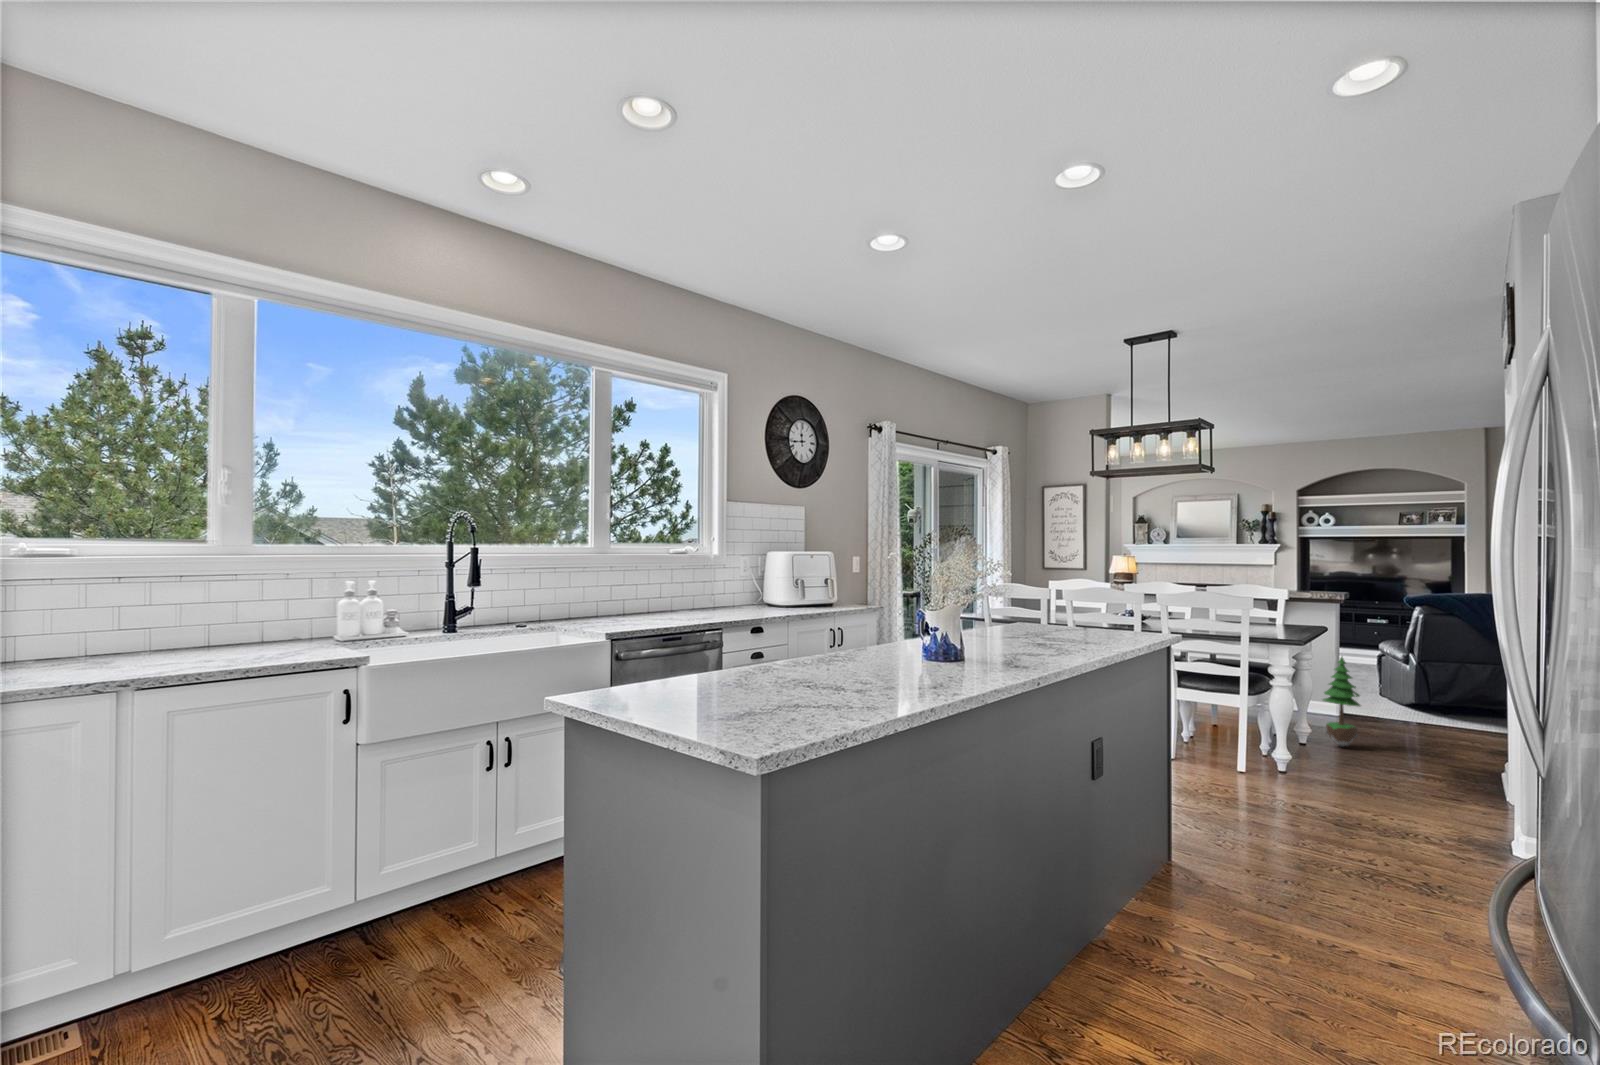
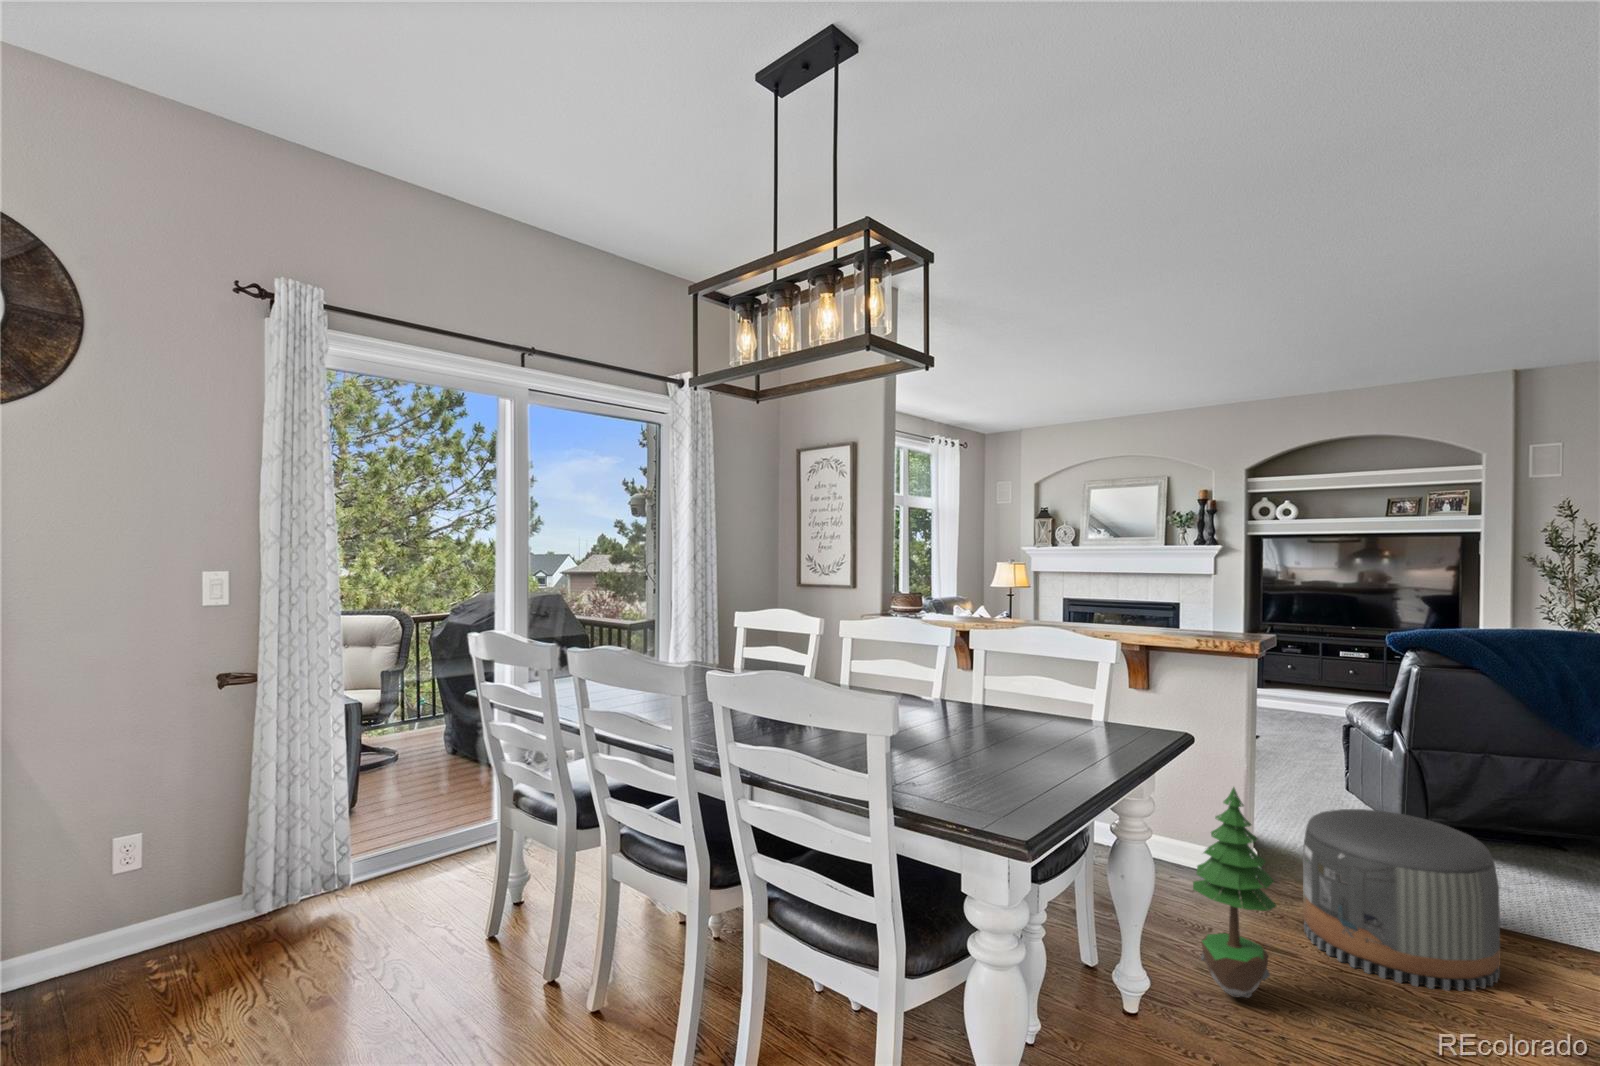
pouf: none [1367,677,1461,748] -> present [1303,809,1501,991]

